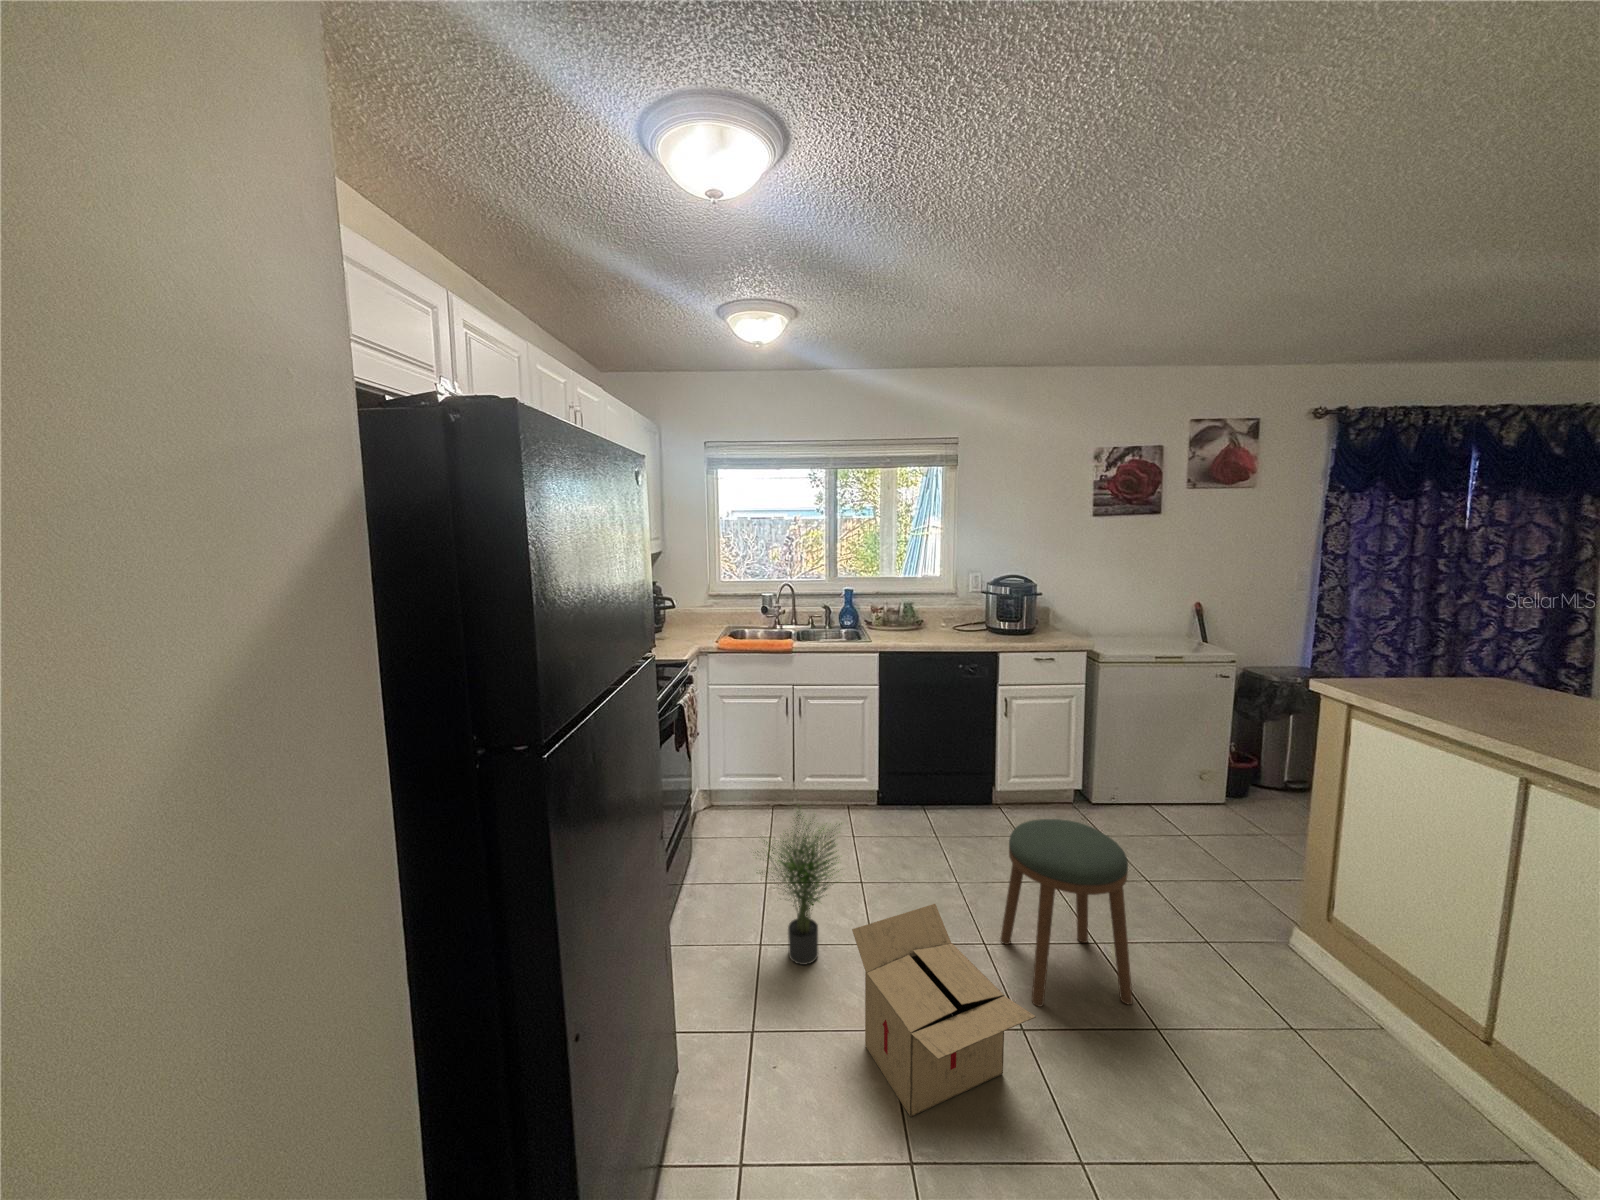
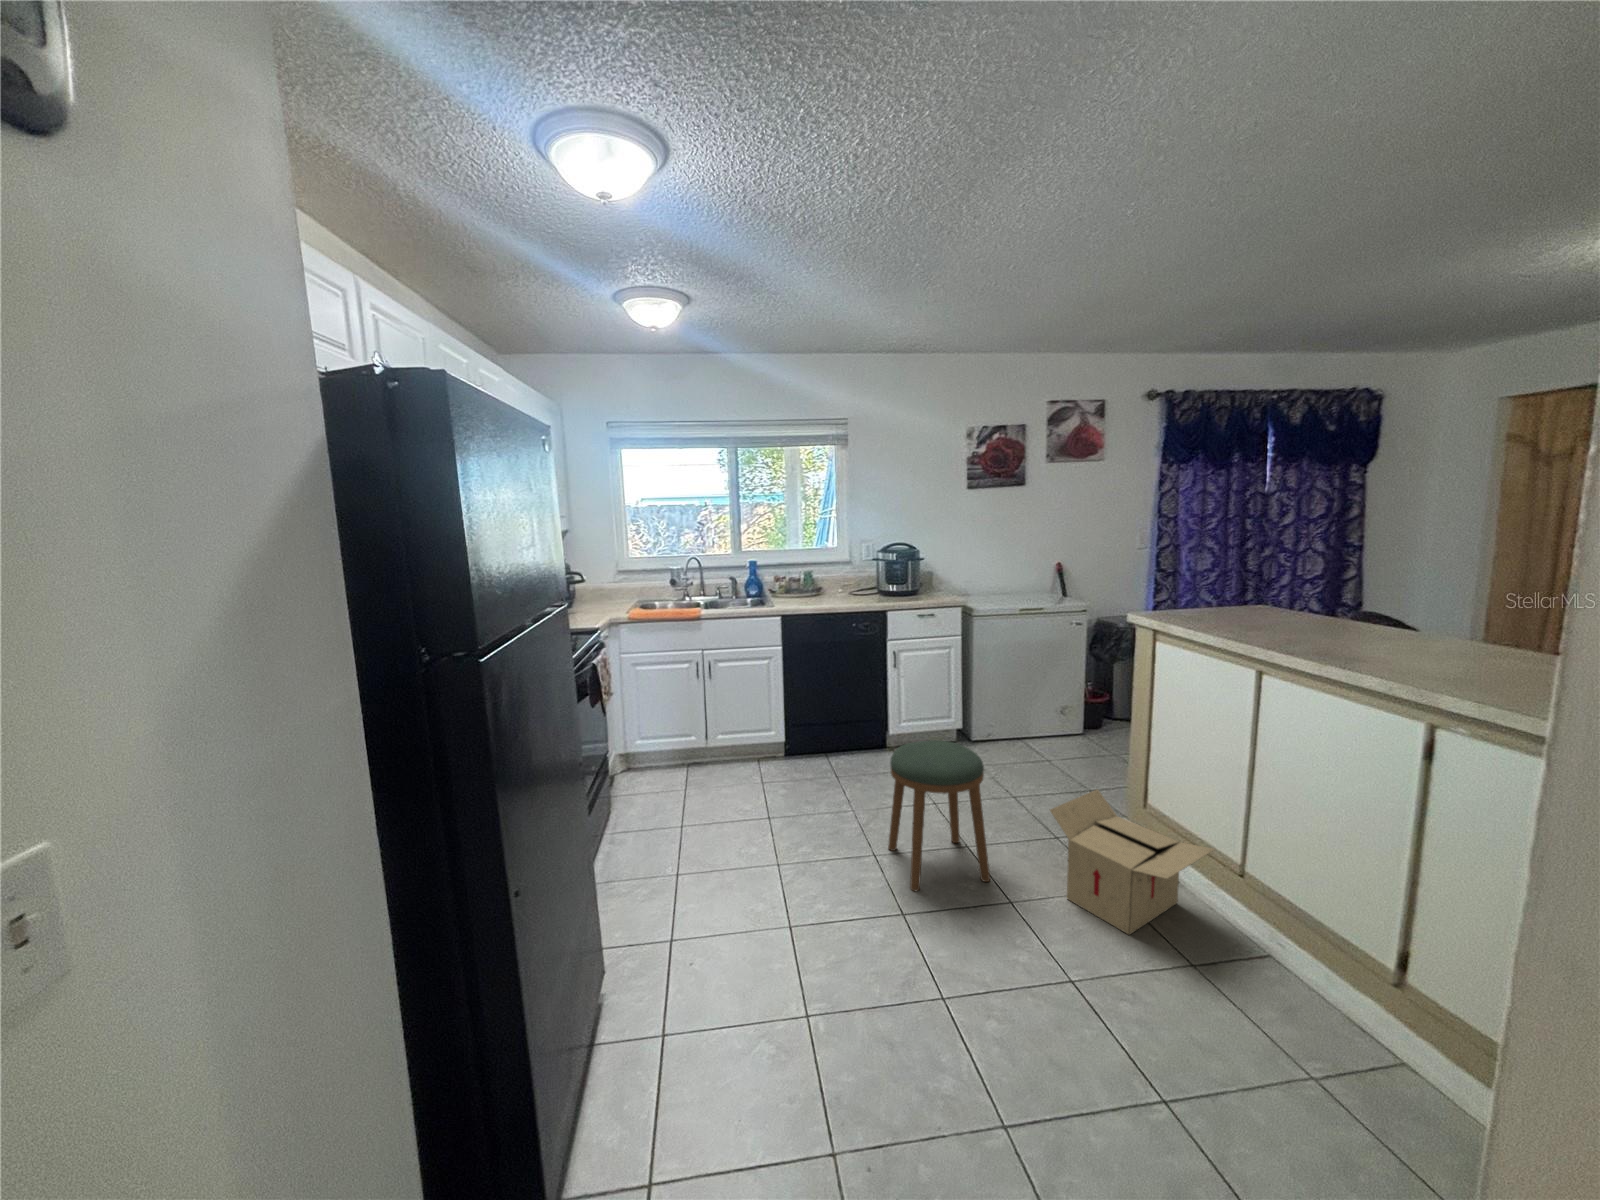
potted plant: present [757,811,842,965] -> none [663,743,753,883]
cardboard box: present [852,904,1036,1117] -> present [1050,789,1214,935]

